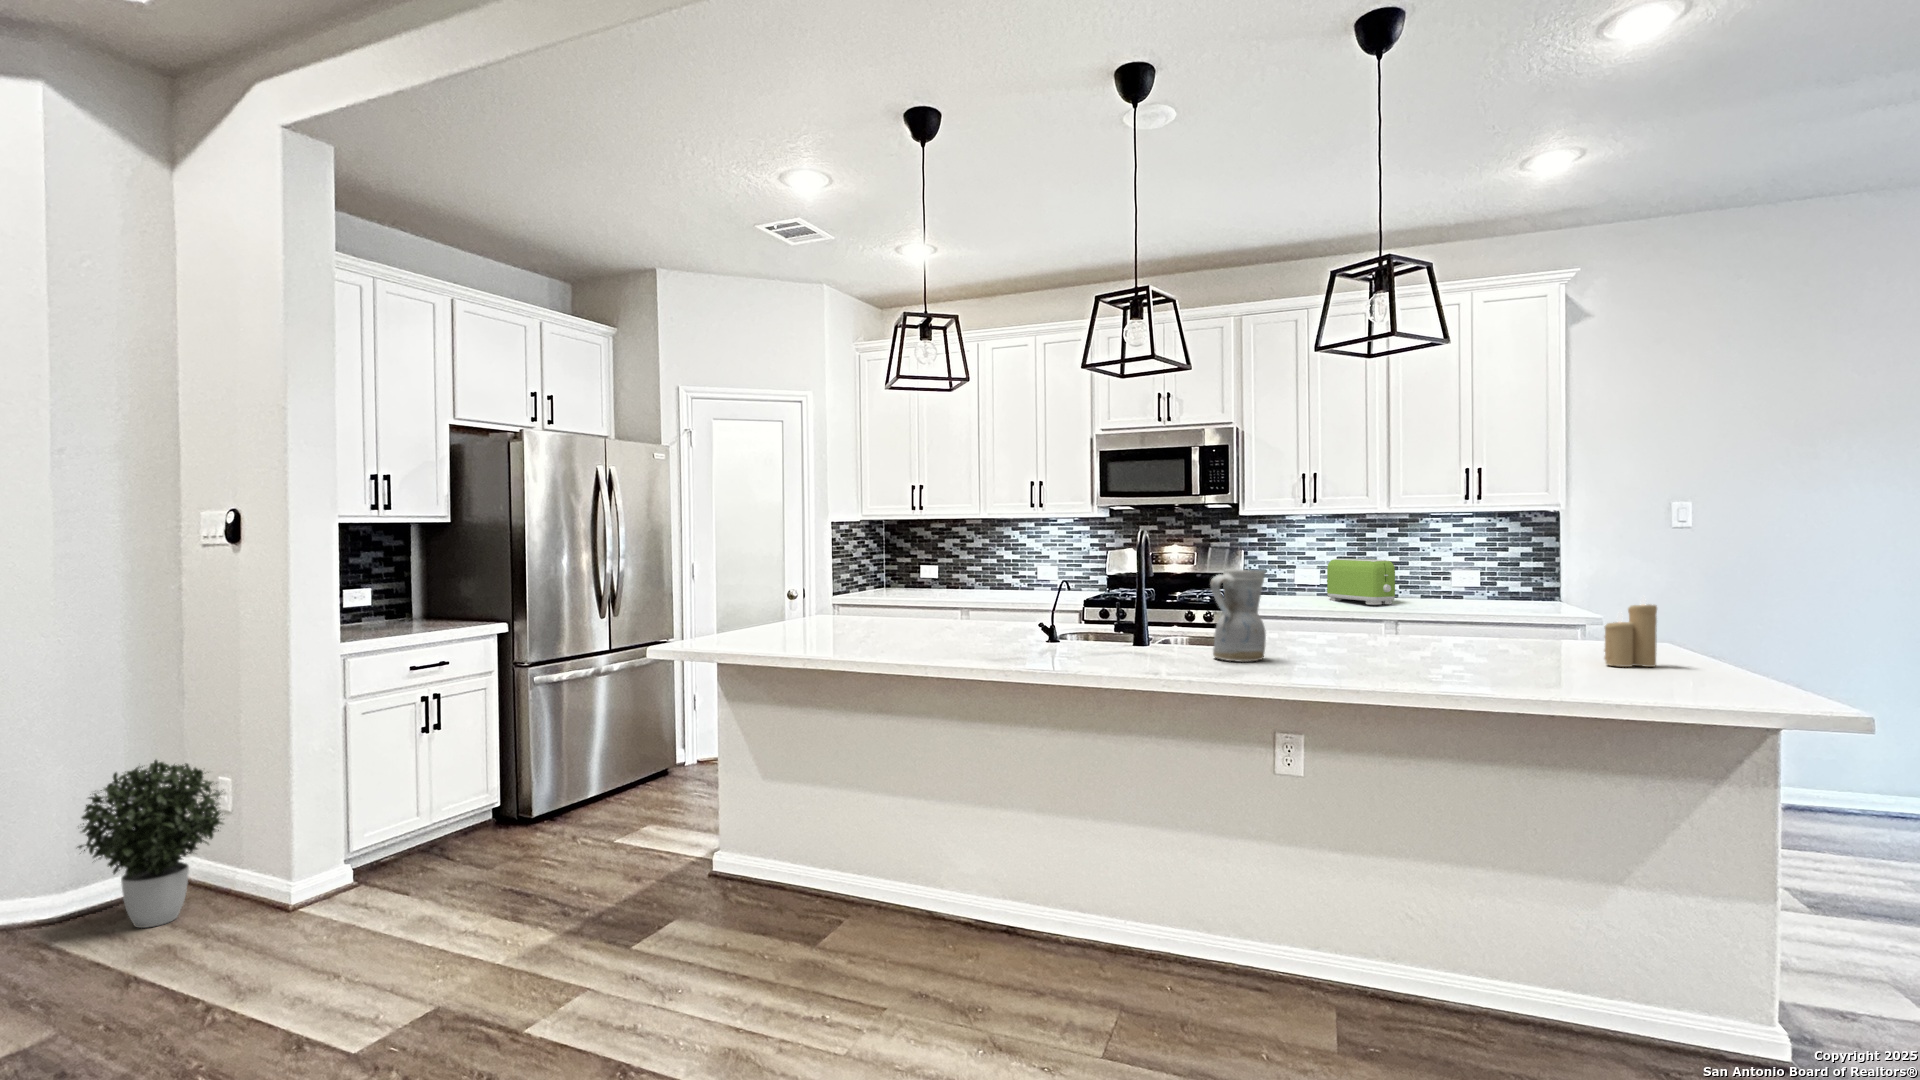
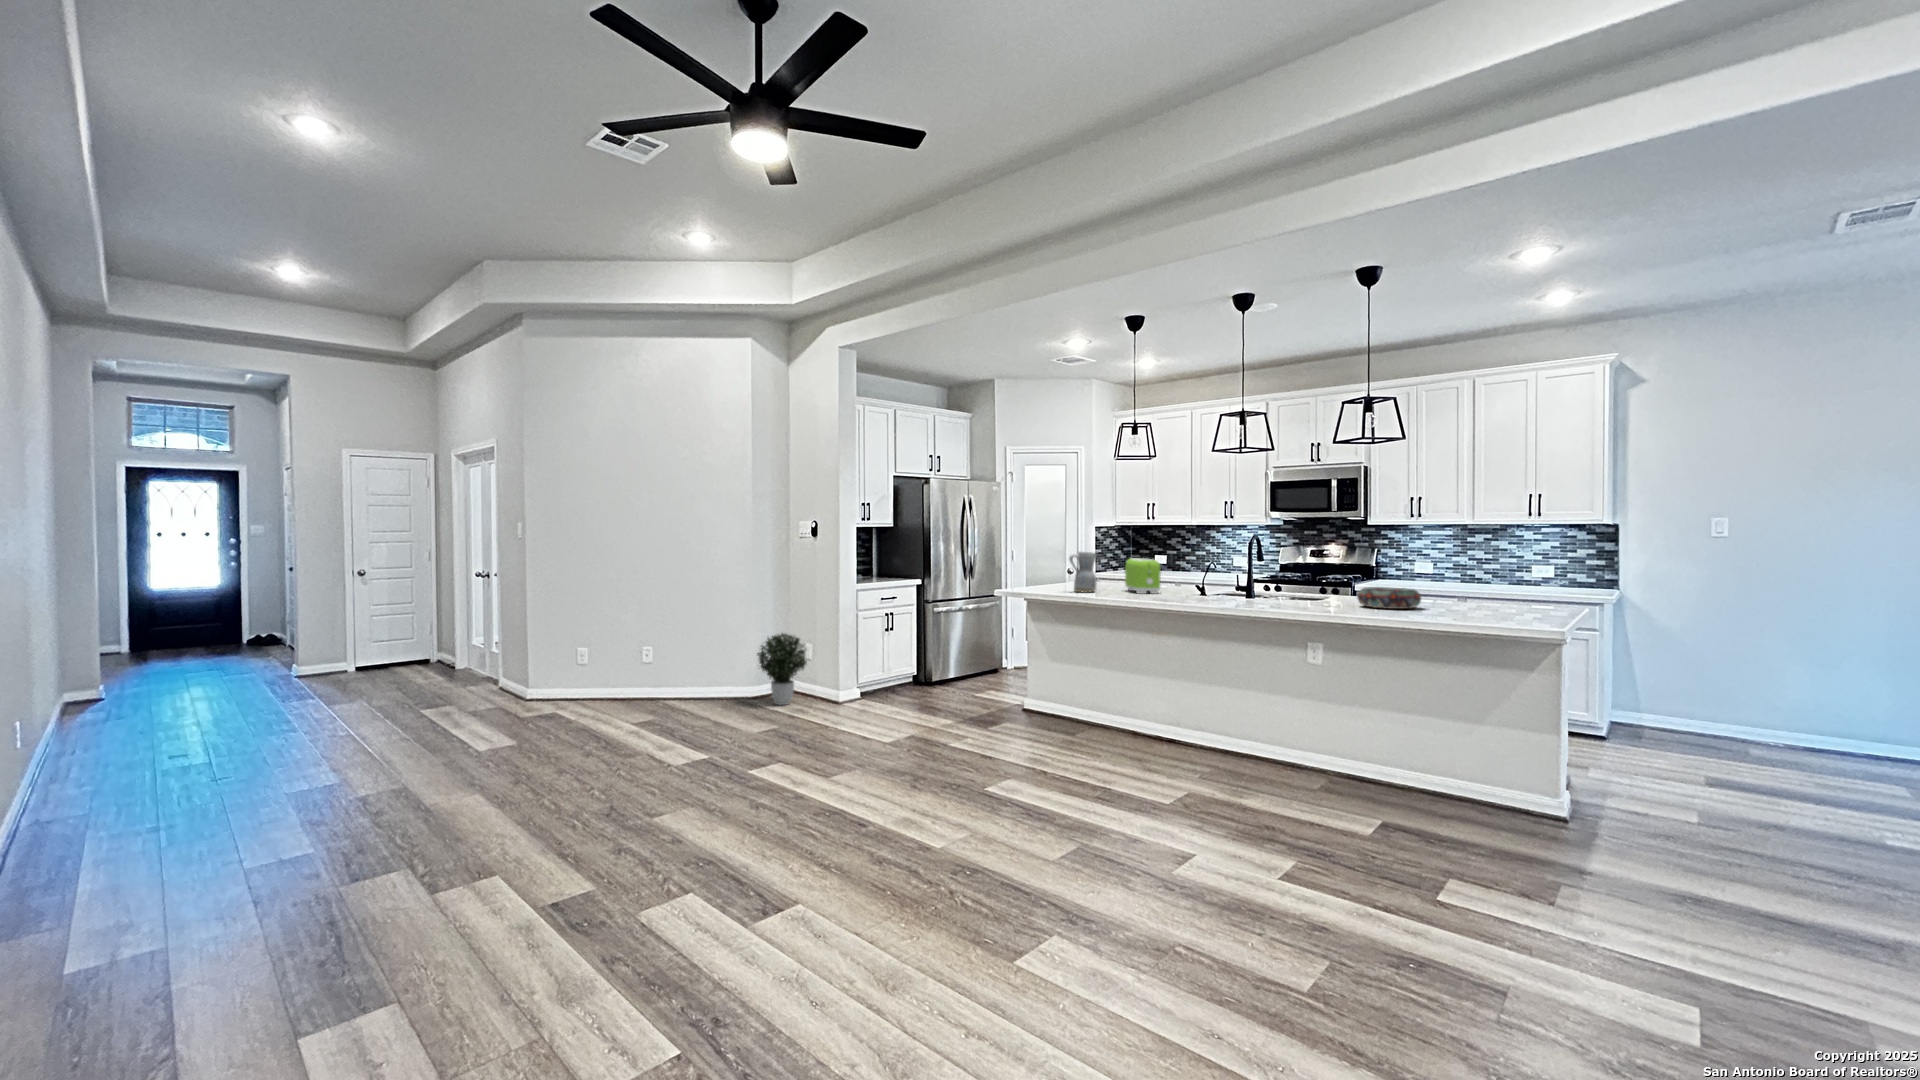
toaster: present [1327,558,1395,605] -> present [1125,558,1161,594]
ceramic pitcher: present [1210,569,1266,662] -> present [1069,552,1097,592]
candle: present [1604,597,1657,667] -> none [1503,574,1534,613]
decorative bowl: none [1355,625,1473,669] -> present [1357,587,1421,609]

